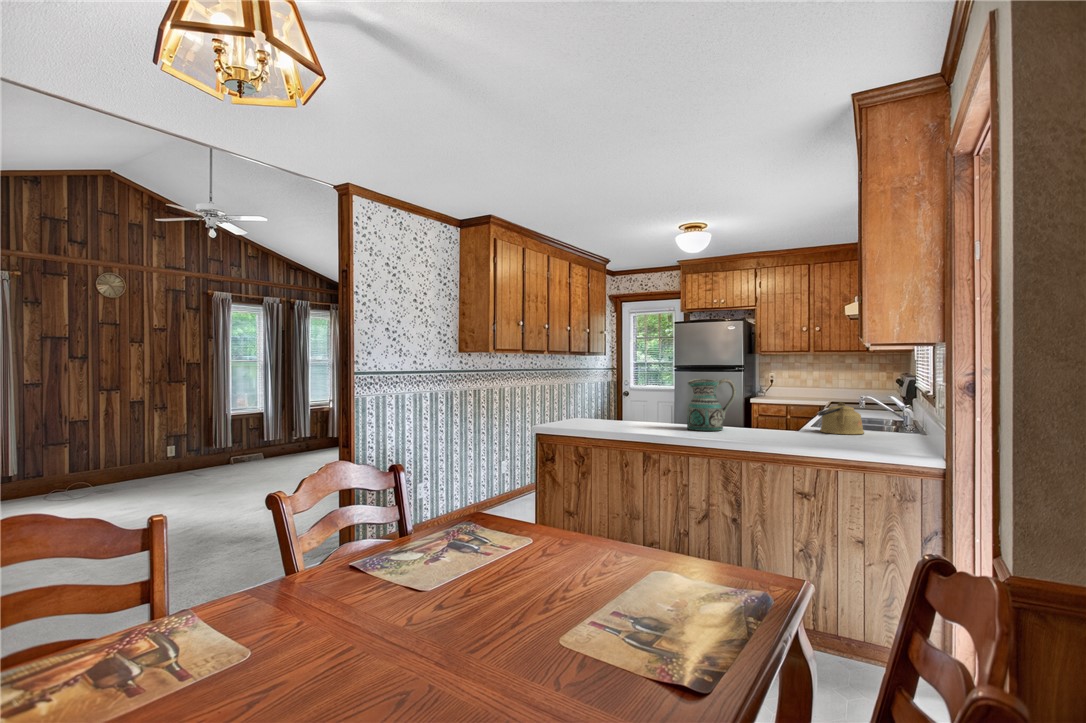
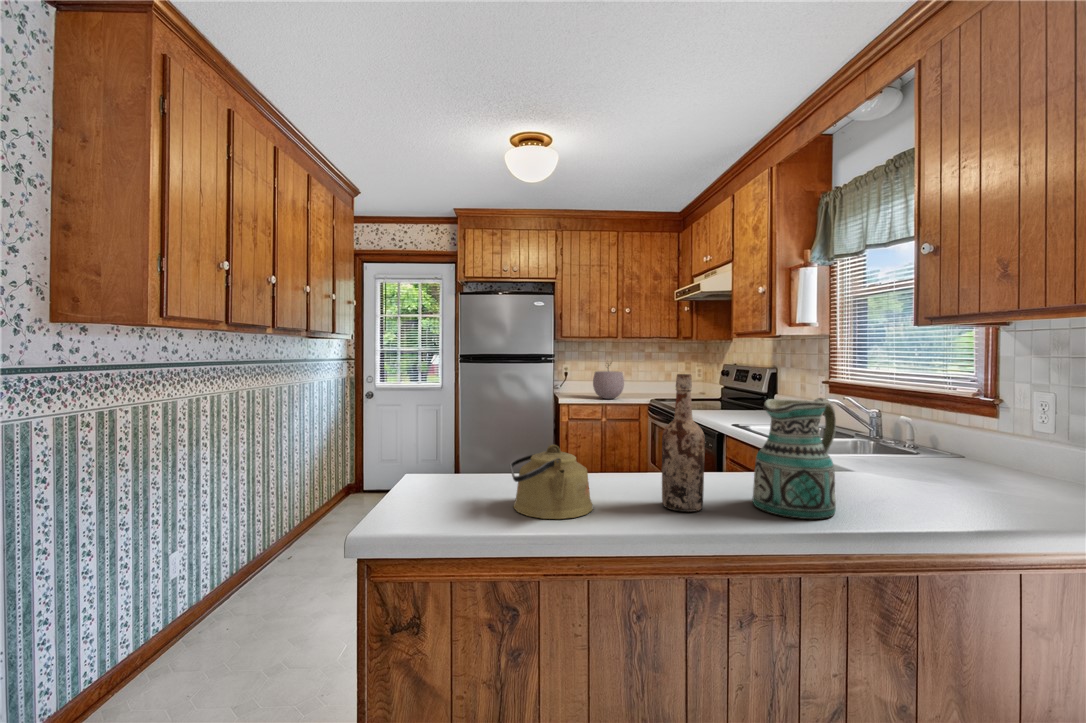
plant pot: none [784,366,813,398] -> present [593,365,624,399]
wine bottle: none [648,368,666,427] -> present [662,374,705,512]
kettle: present [818,402,864,434] -> present [510,445,593,519]

